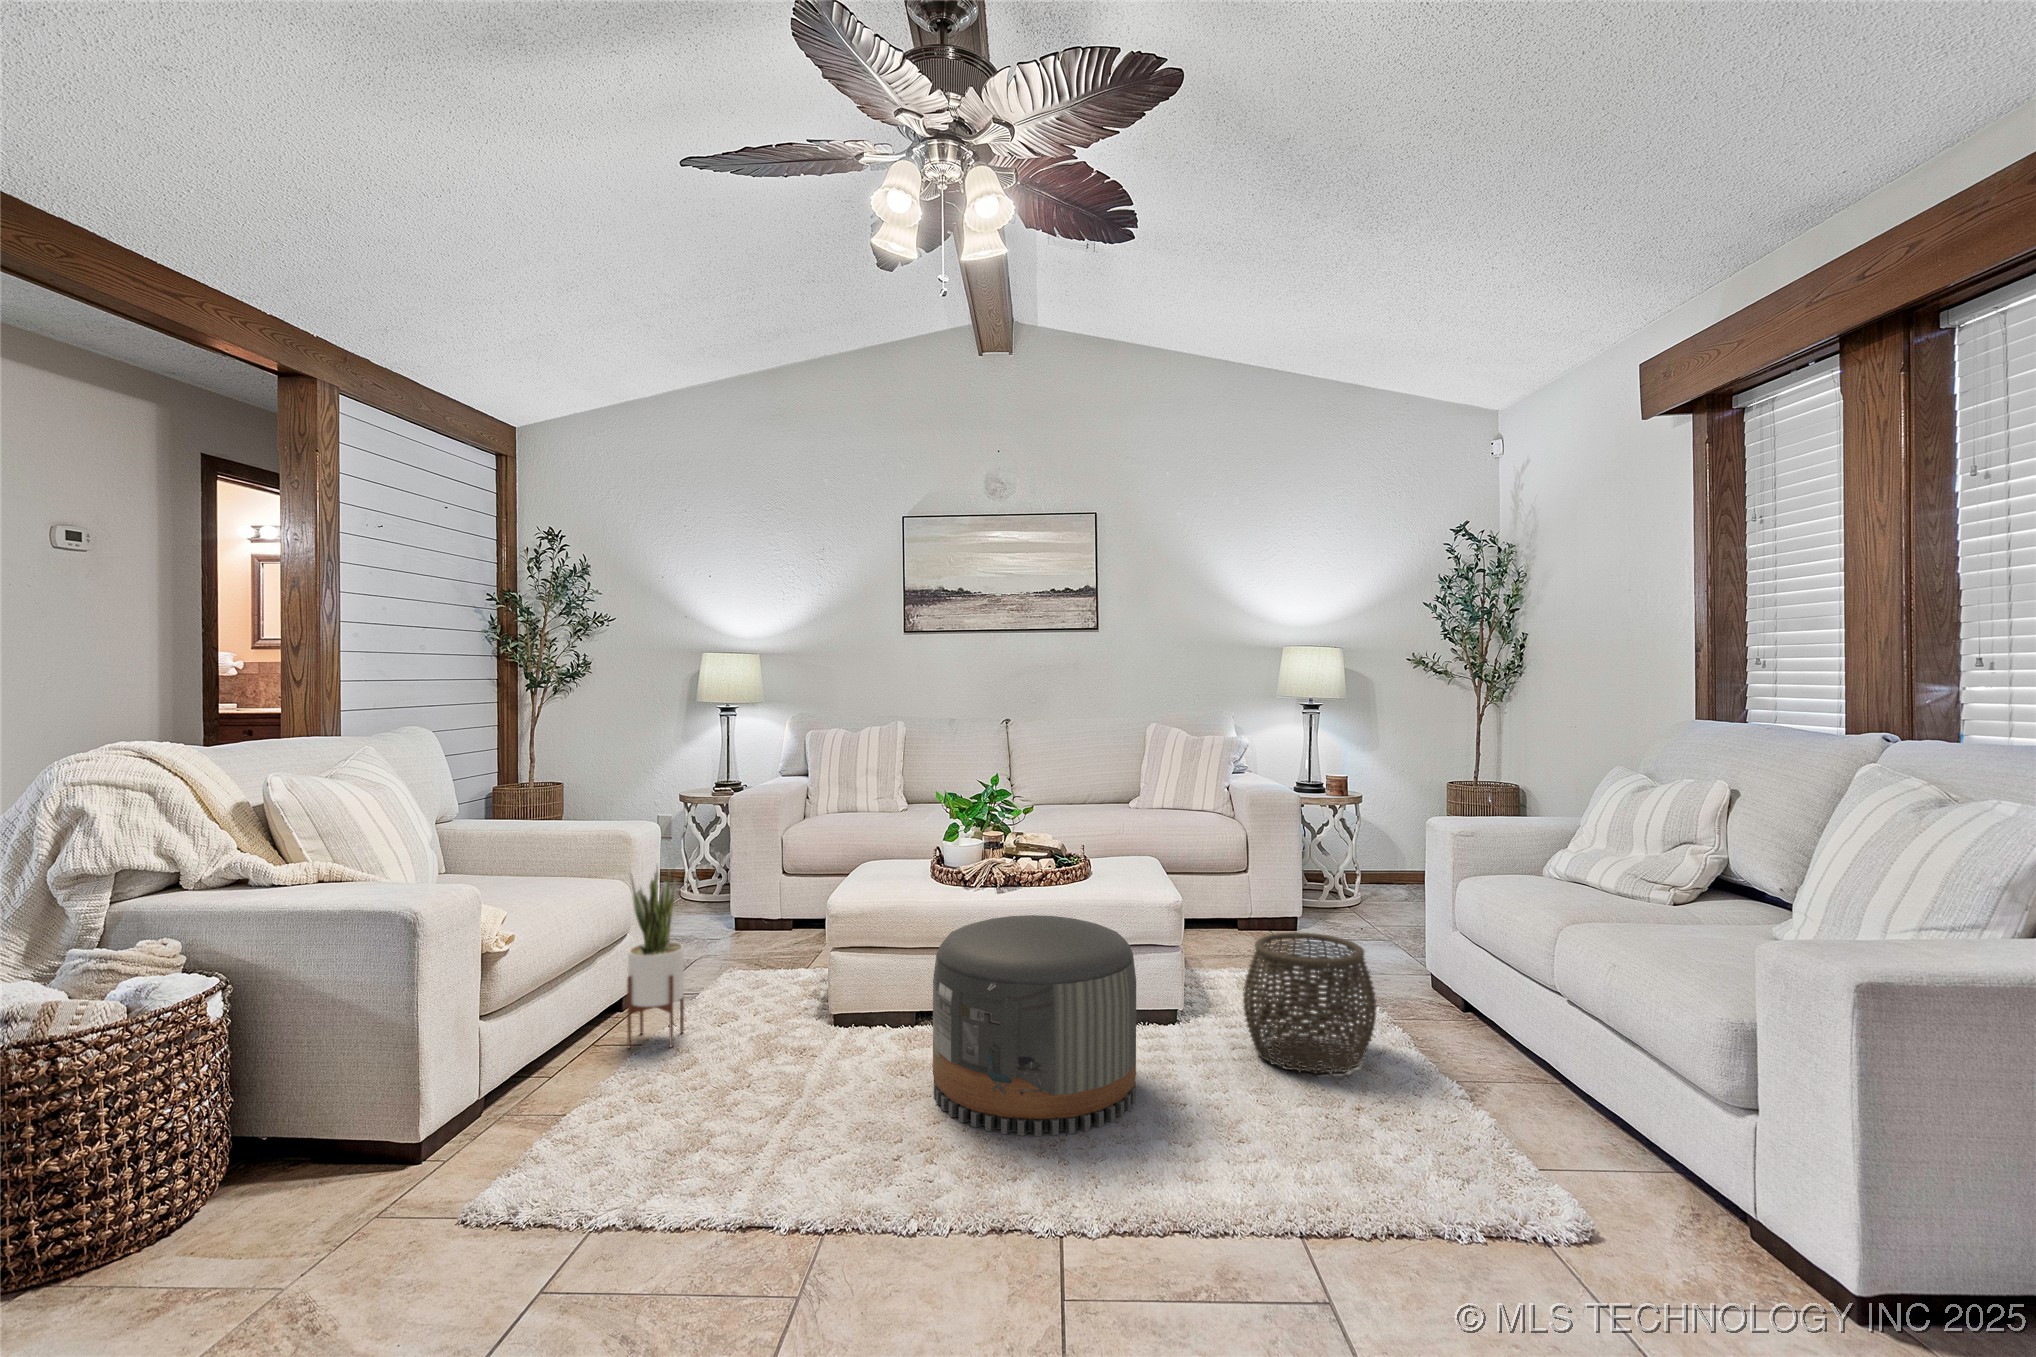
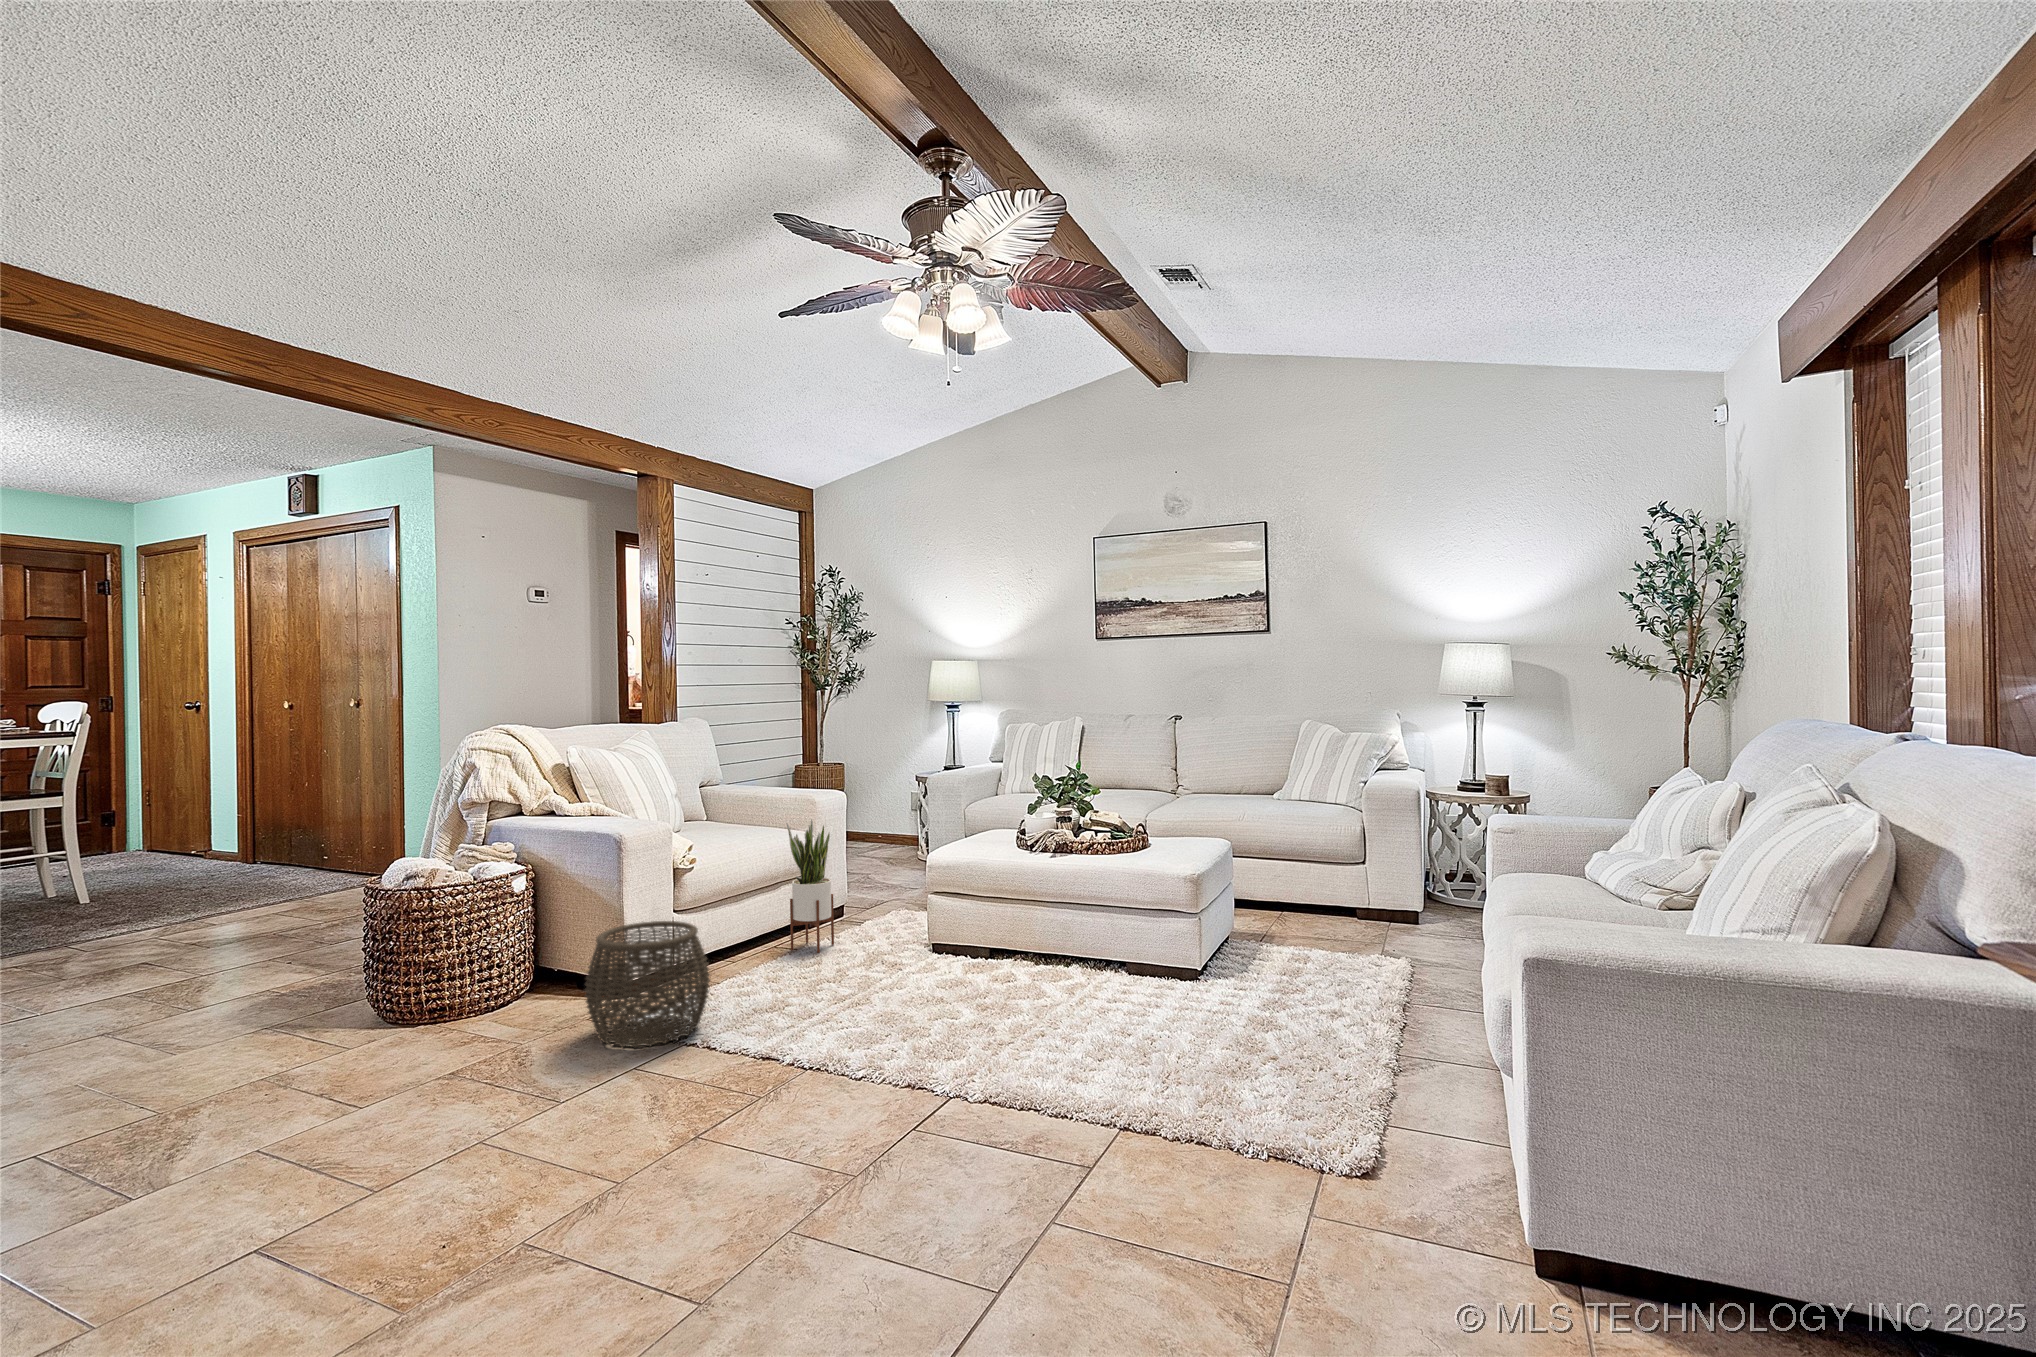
pouf: present [933,915,1136,1136] -> none [955,870,1114,1031]
woven basket: present [1243,932,1377,1074] -> present [585,921,710,1048]

